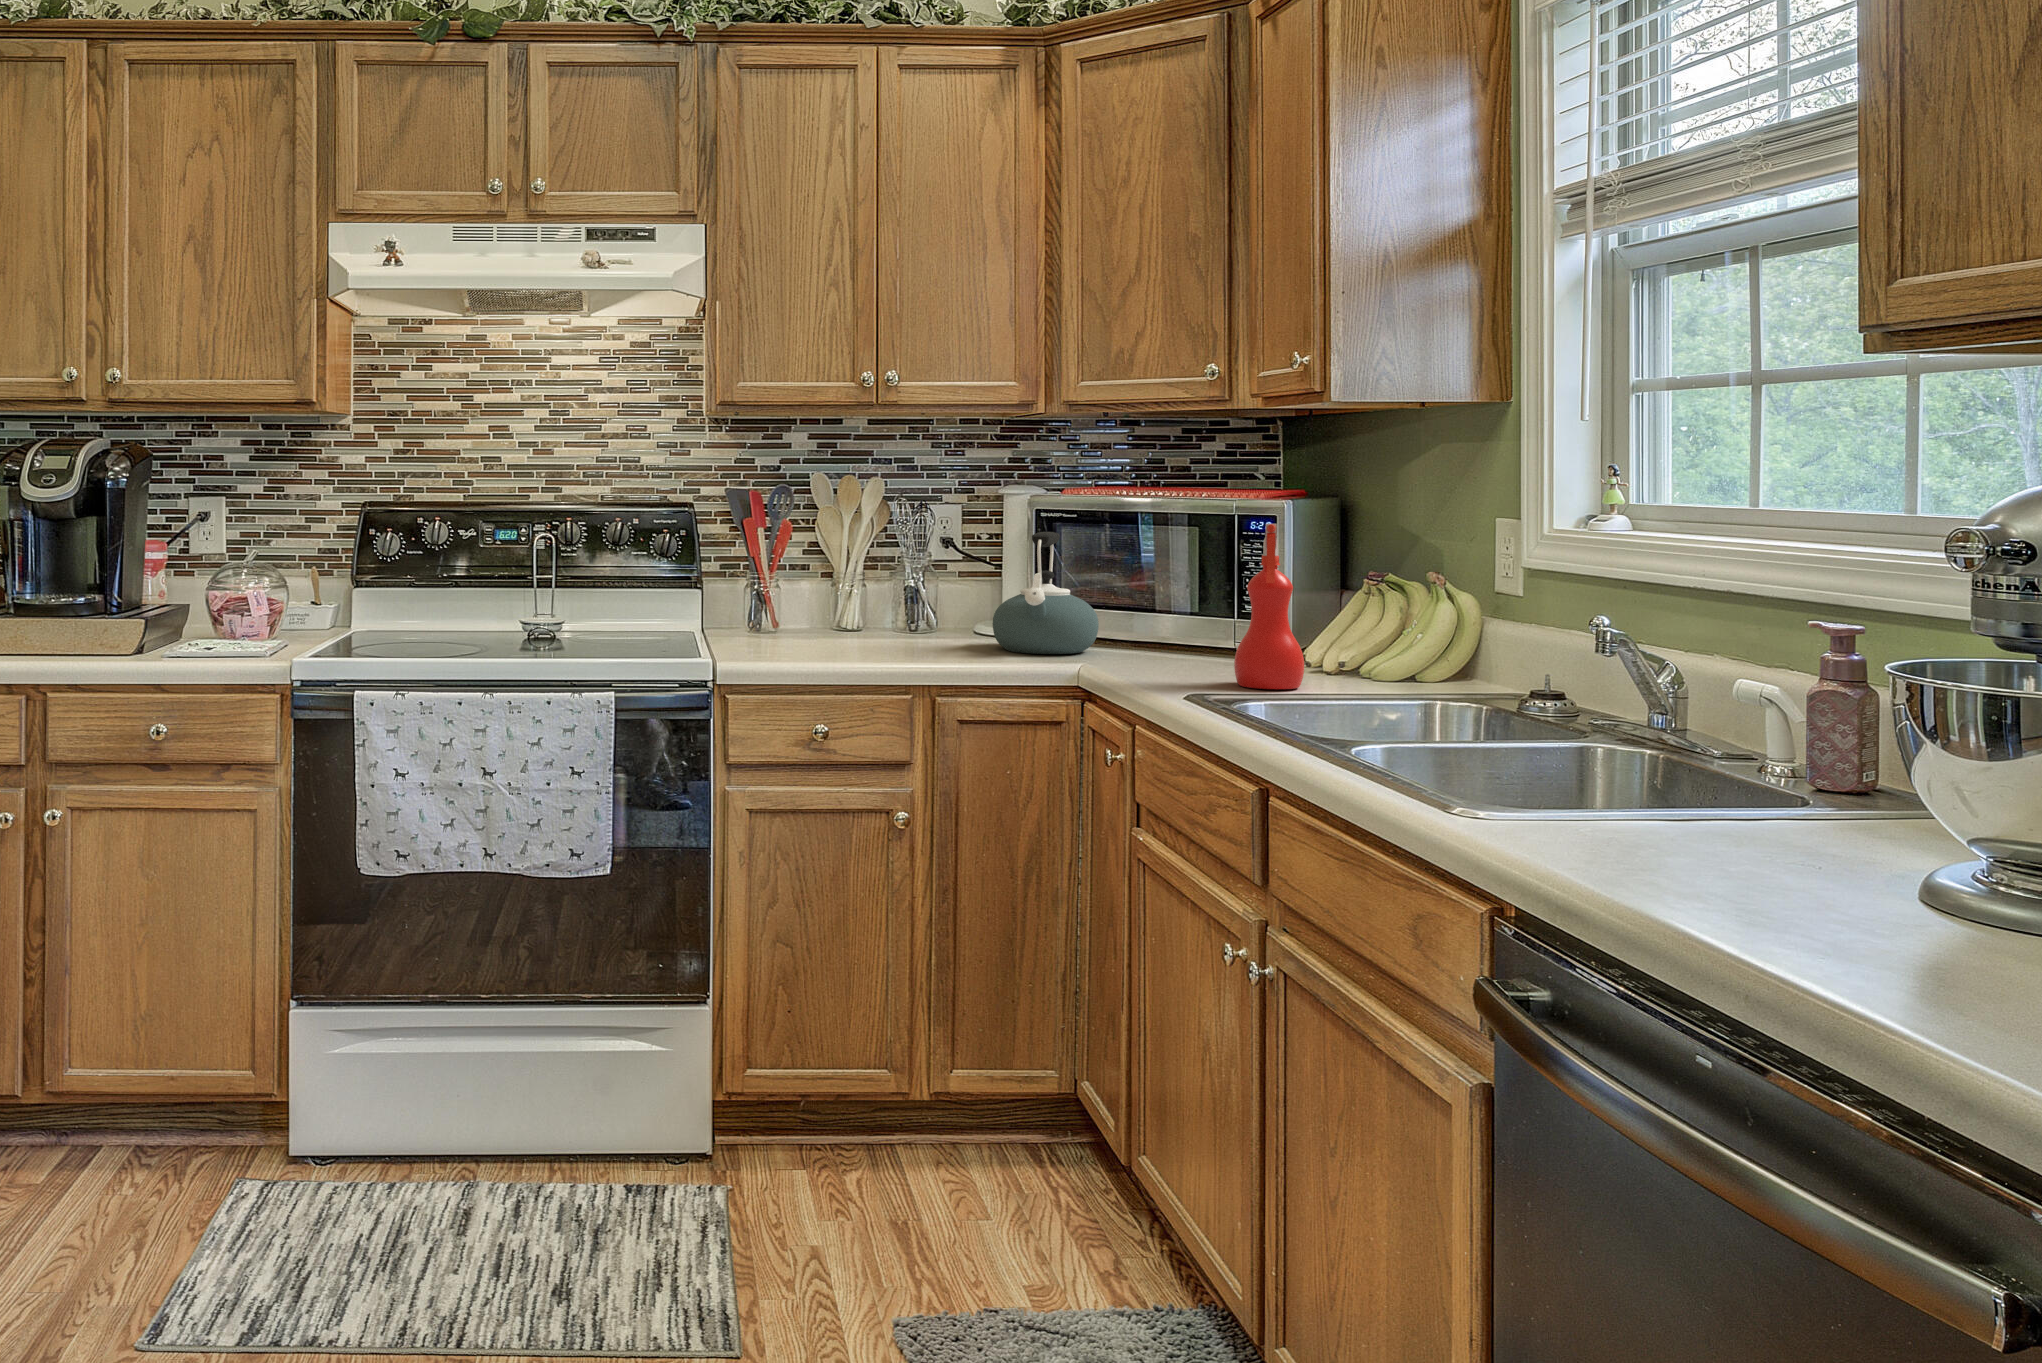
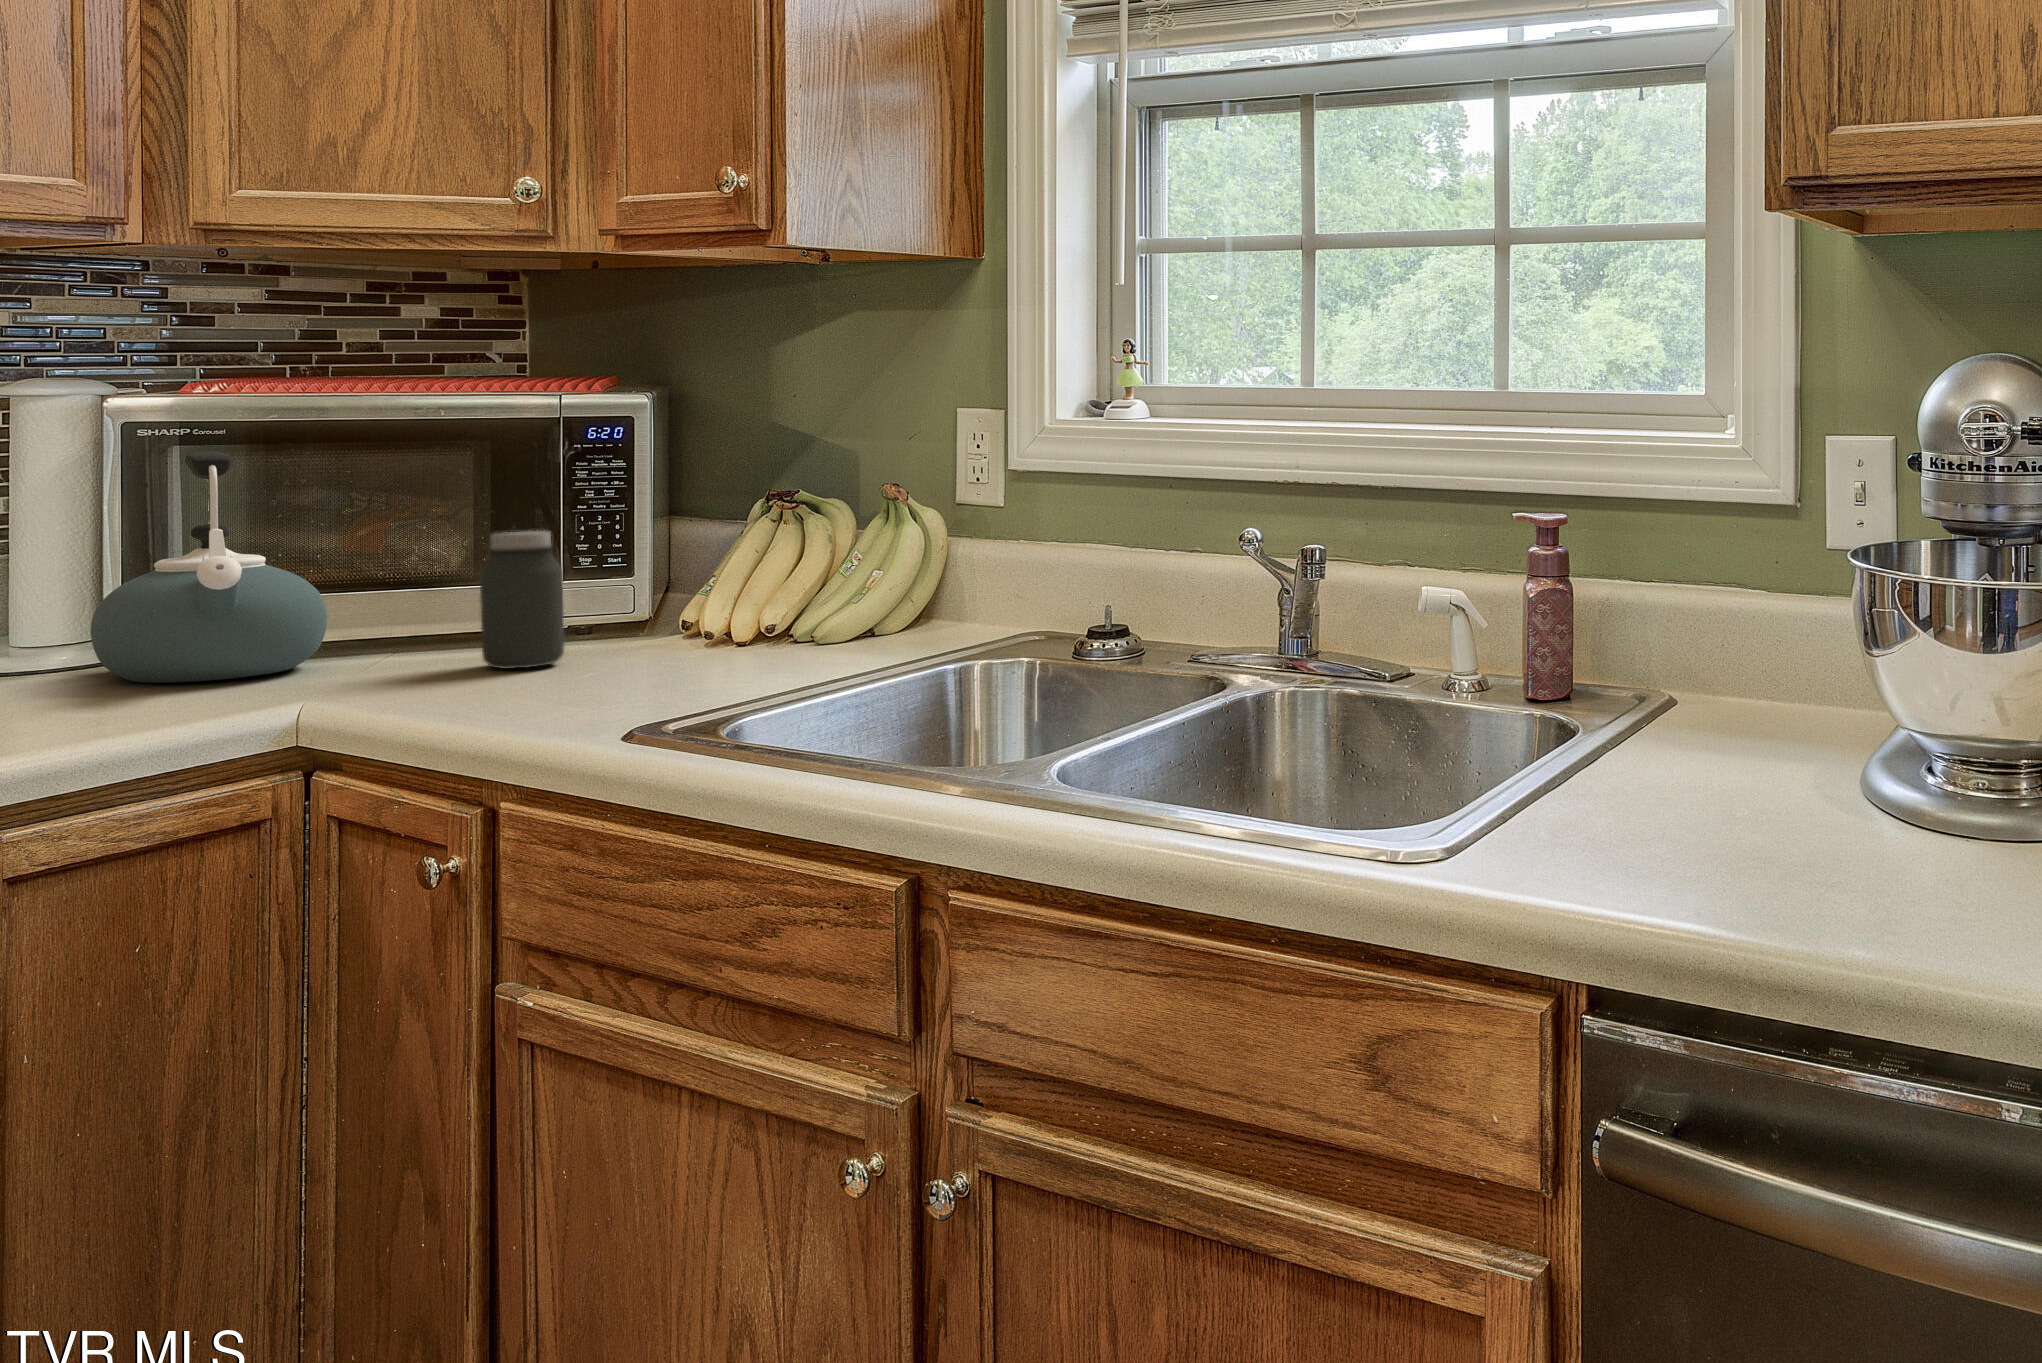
spray bottle: present [1234,524,1304,689] -> none [657,425,767,685]
jar: none [1164,585,1211,667] -> present [480,531,564,669]

